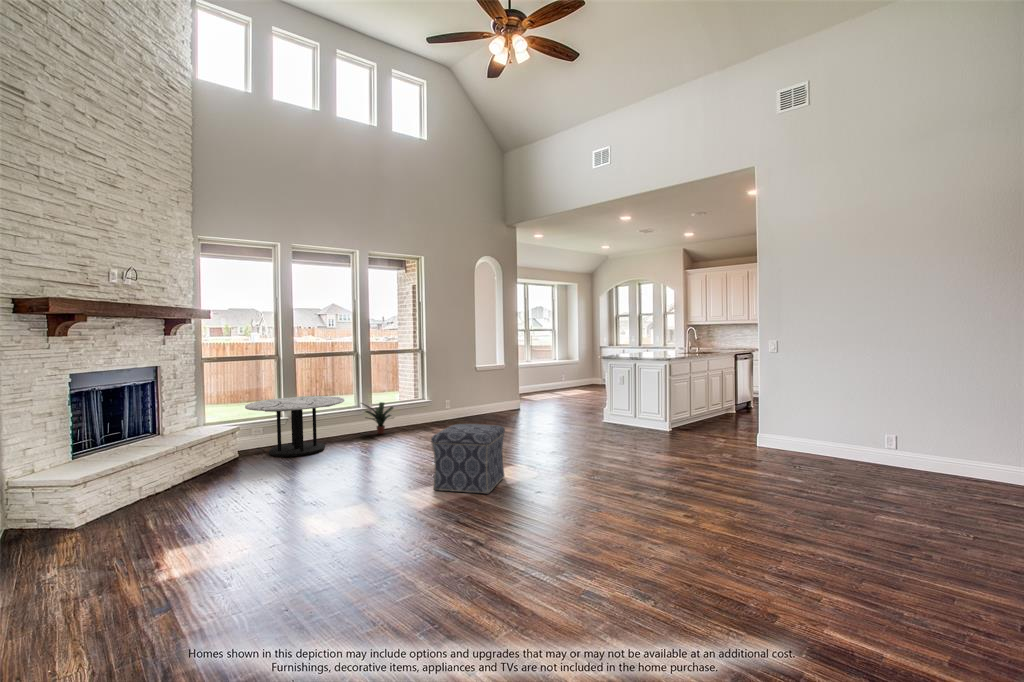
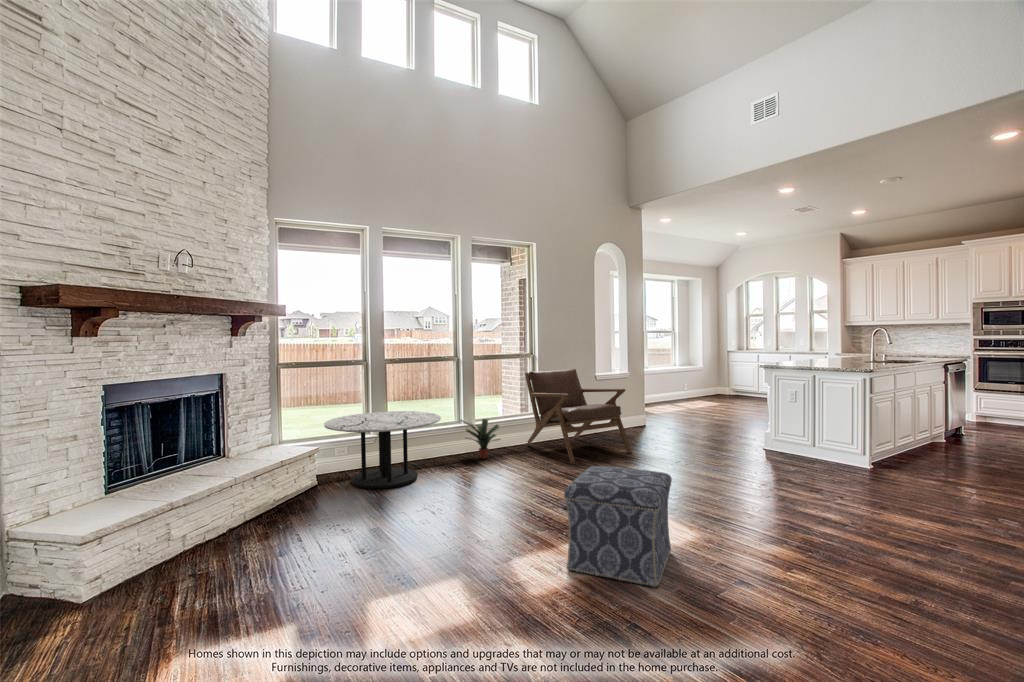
lounge chair: none [416,361,501,434] -> present [525,369,632,463]

